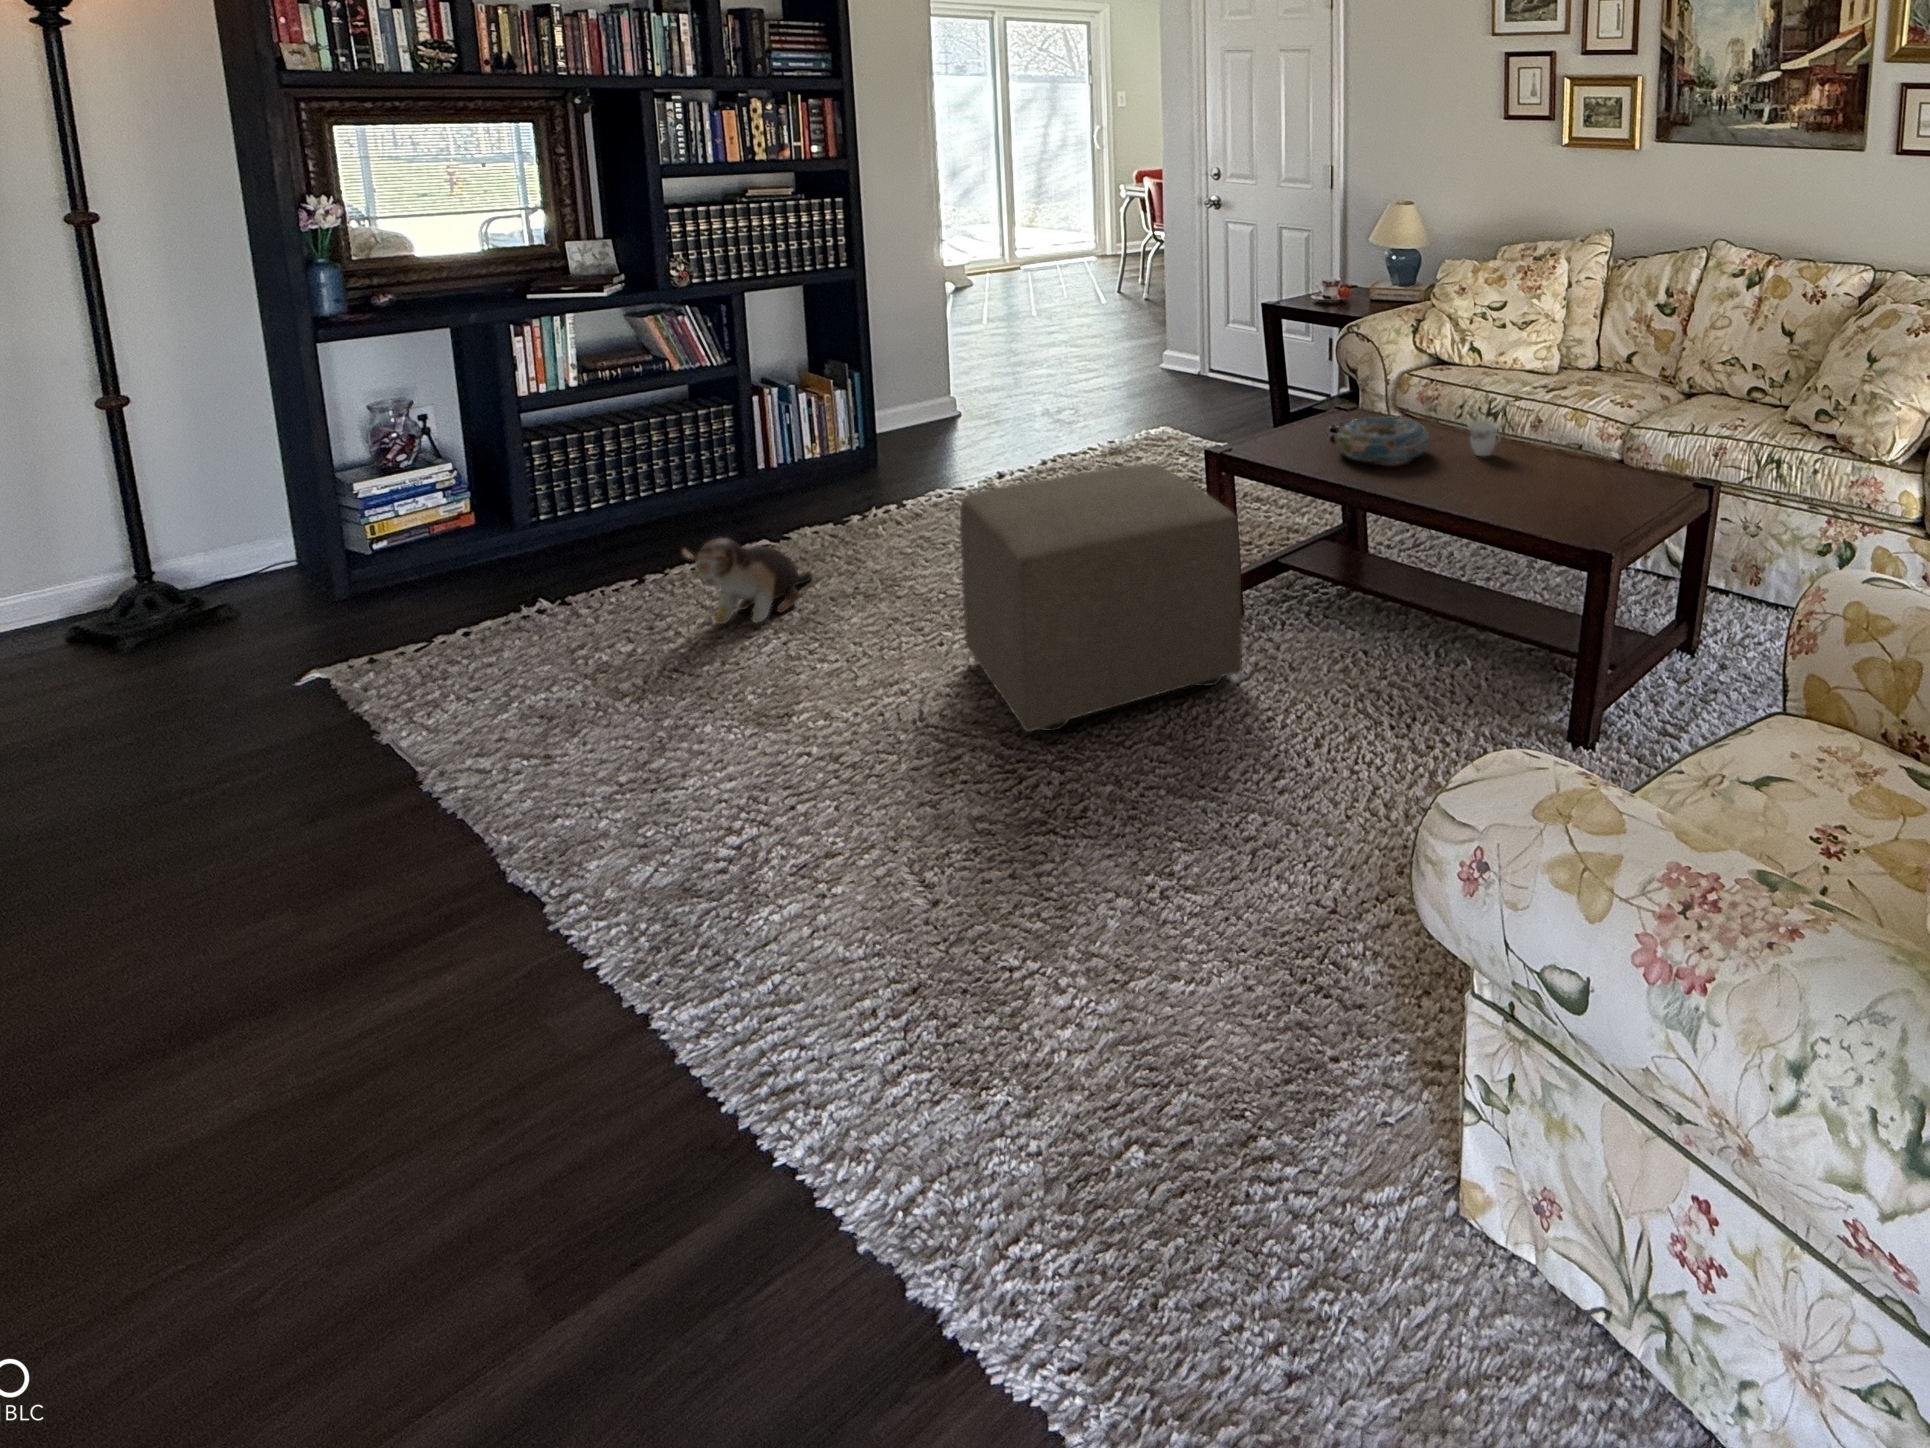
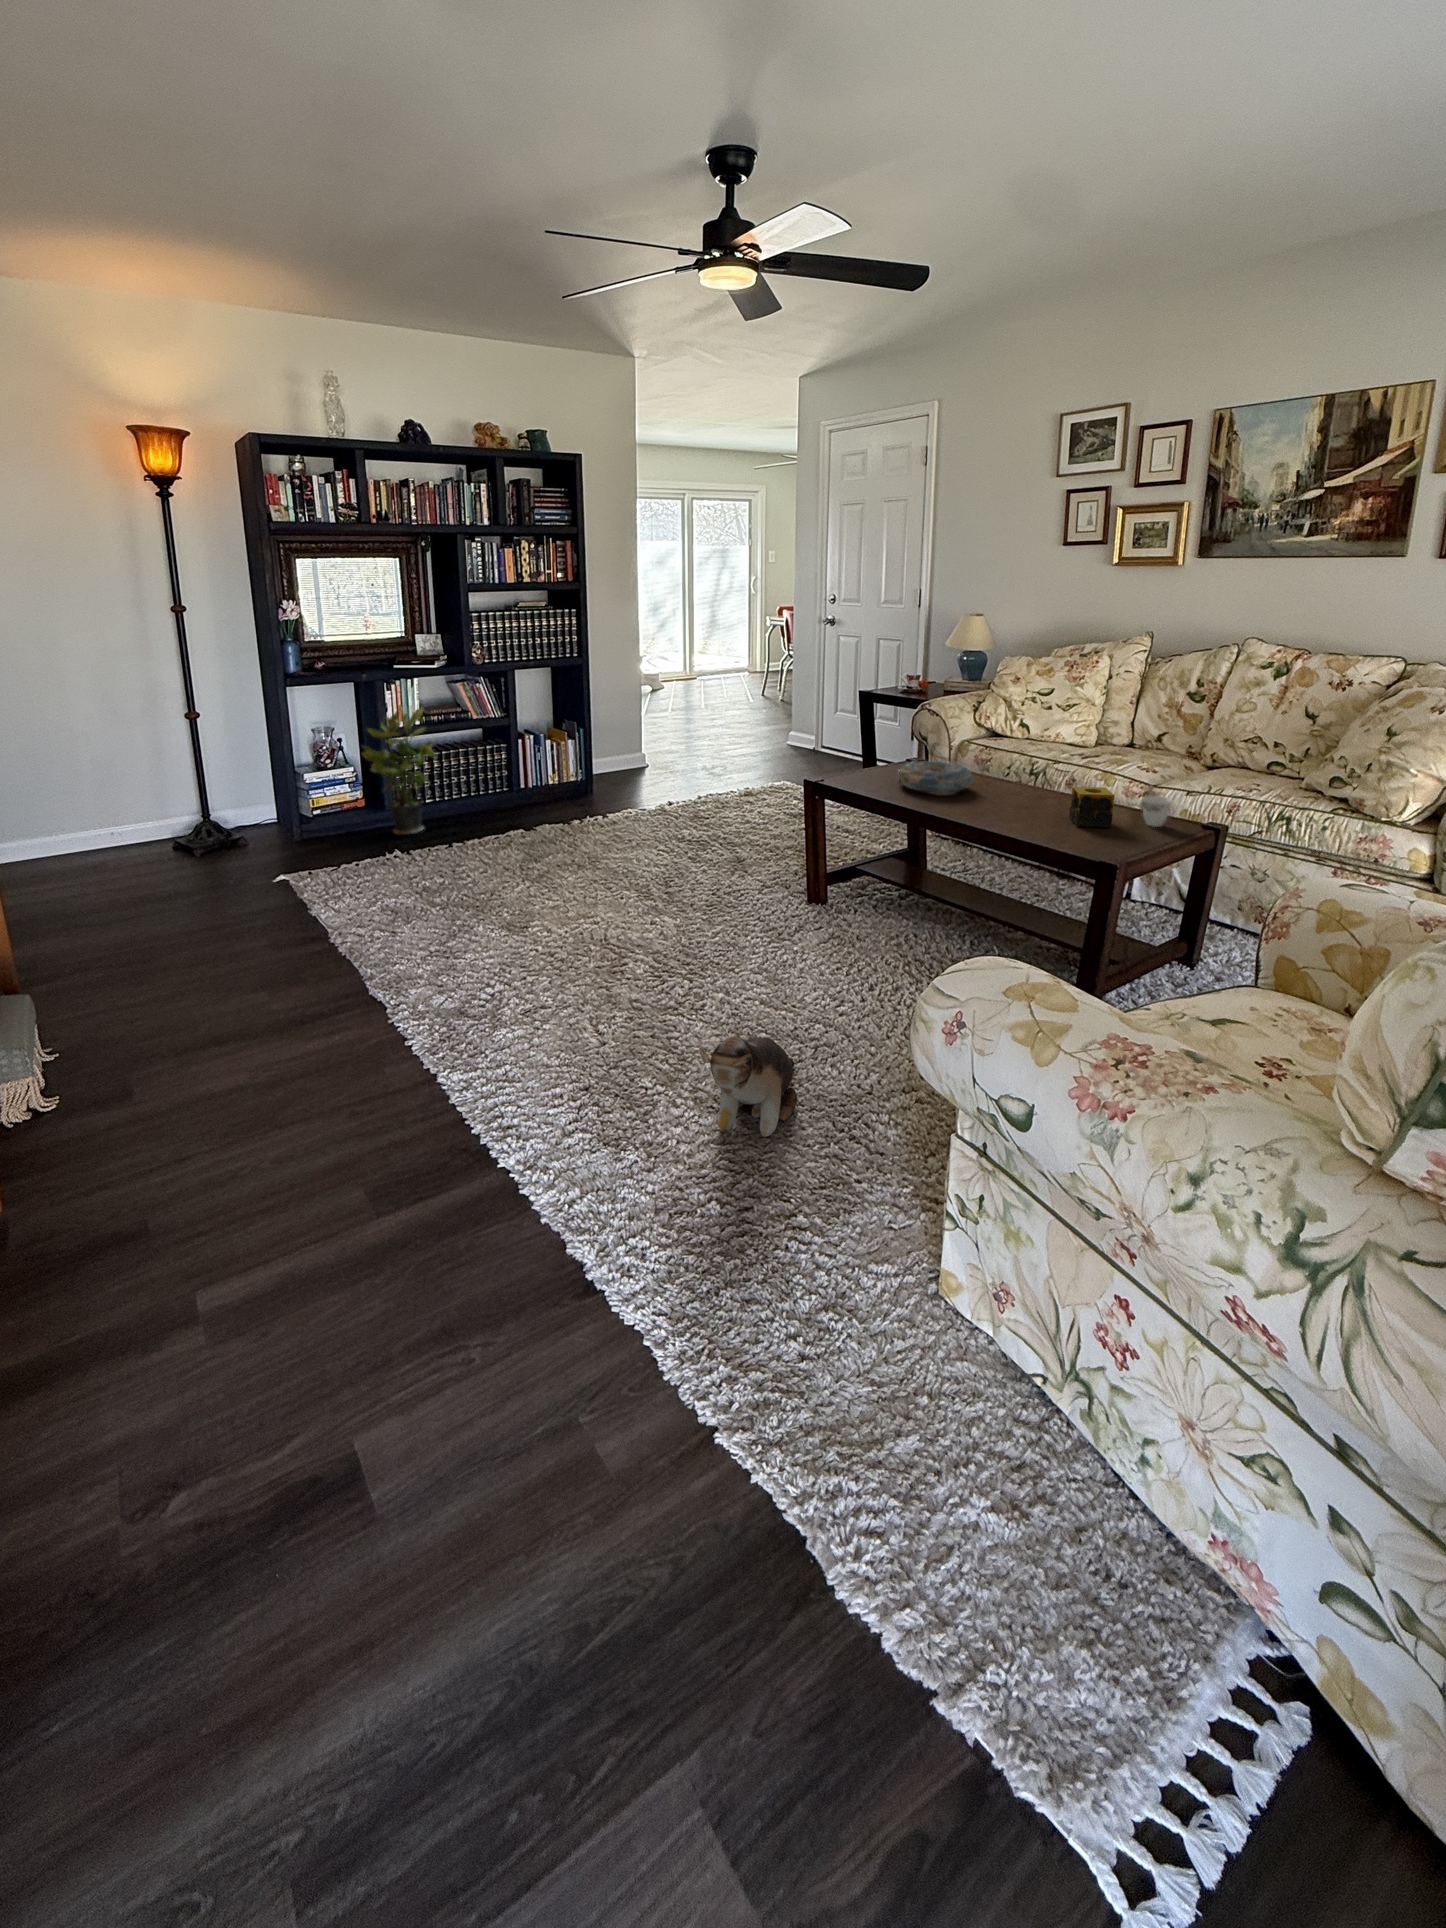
potted plant: none [463,360,608,571] -> present [361,708,435,835]
teacup: present [1468,421,1499,456] -> present [1142,796,1175,827]
candle: none [1550,448,1601,500] -> present [1069,787,1114,827]
ottoman: present [960,464,1242,732] -> none [634,785,820,954]
plush toy: present [682,537,812,624] -> present [699,1035,797,1137]

